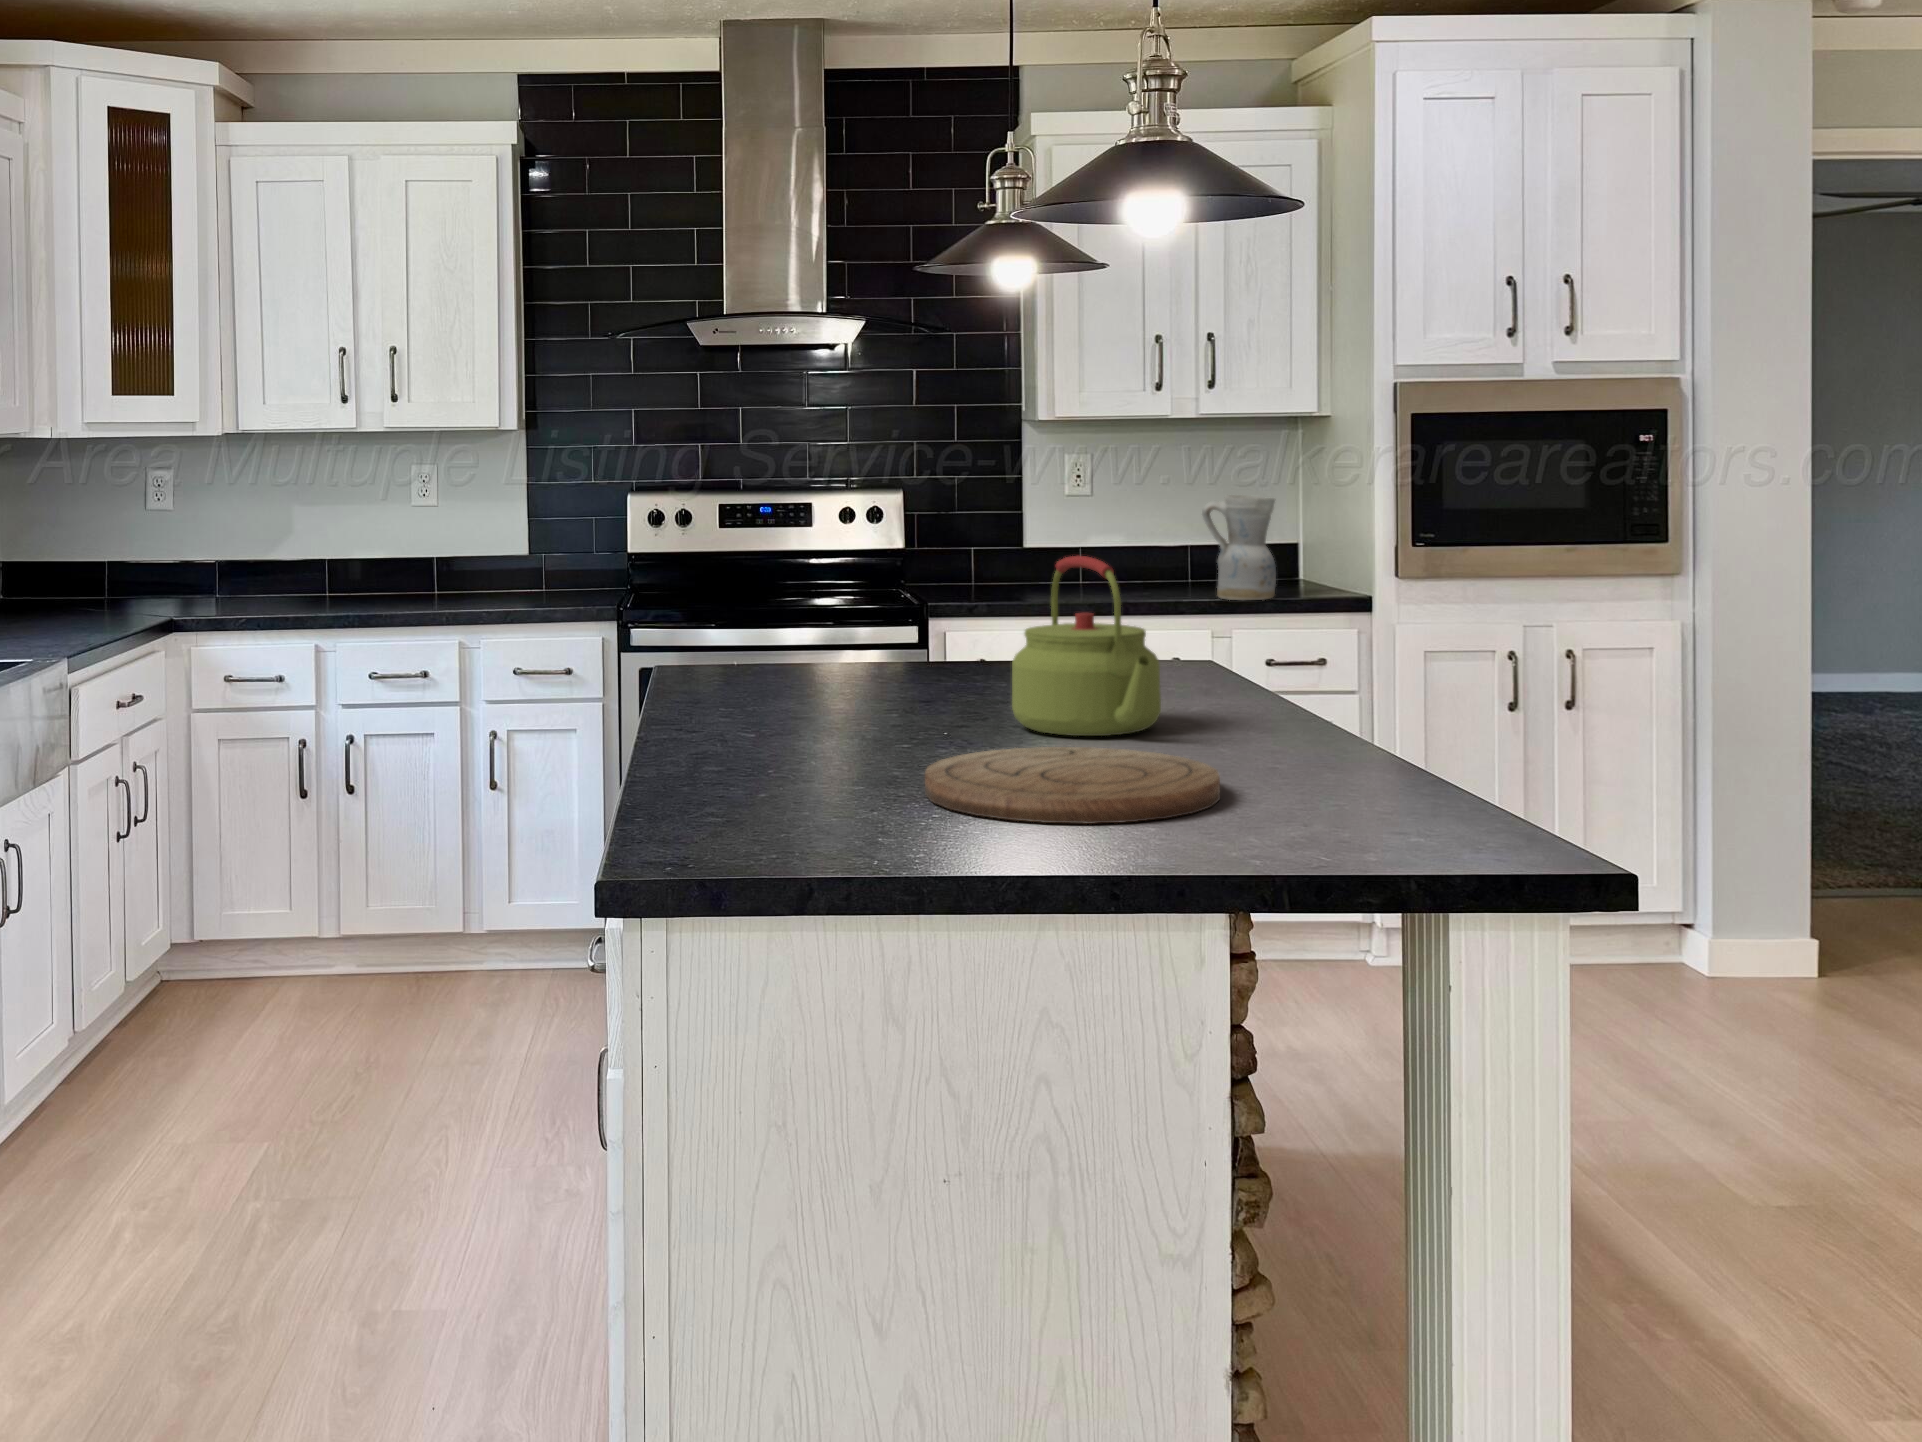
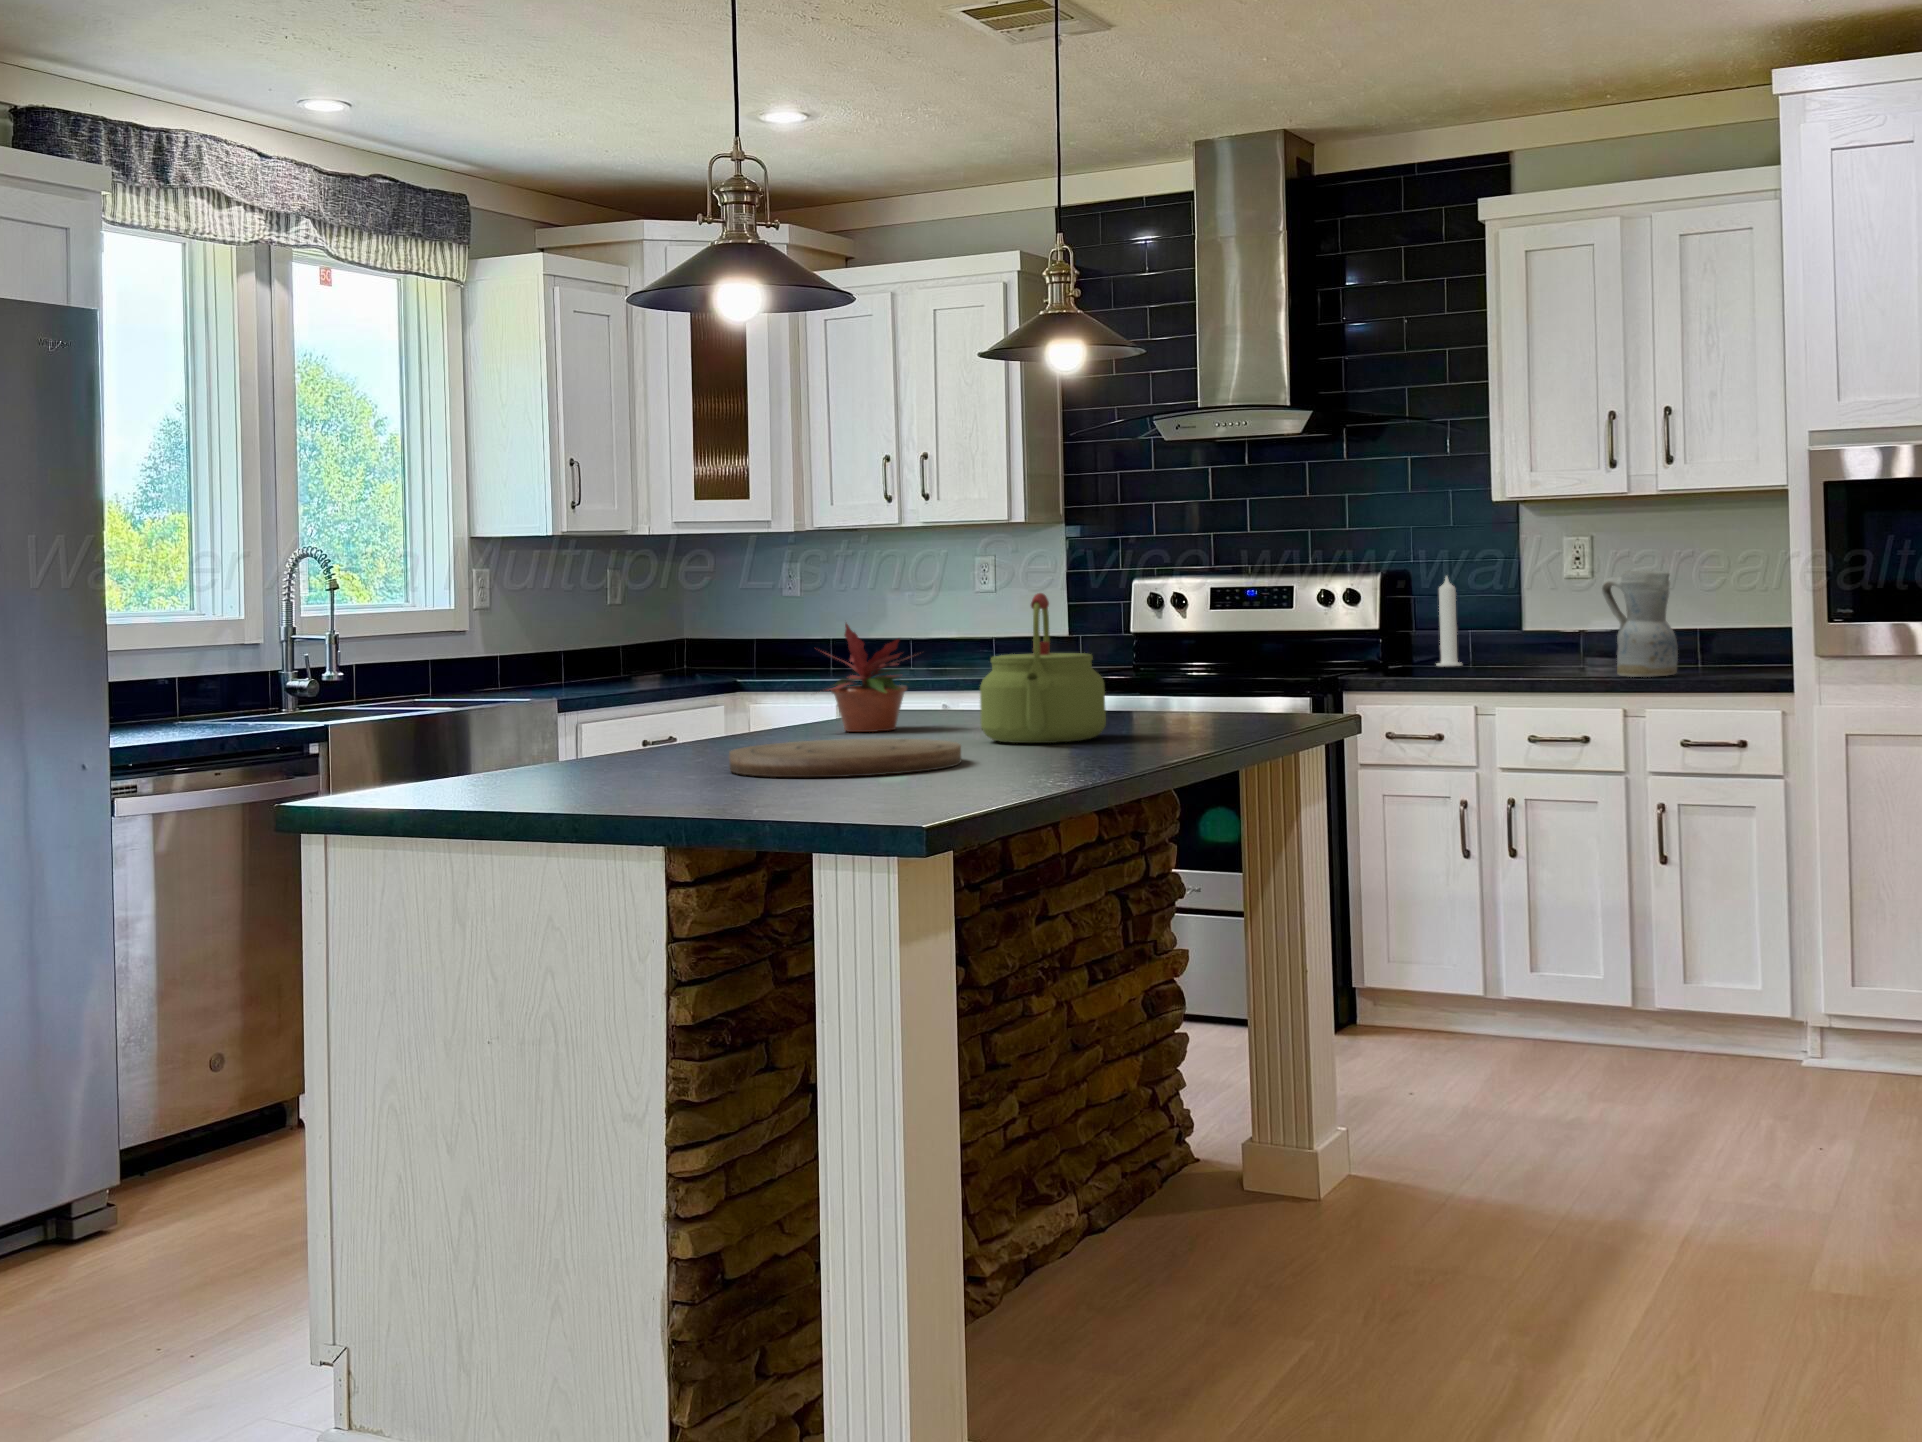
candle: none [952,492,978,585] -> present [1436,576,1462,667]
potted plant: none [703,583,851,720] -> present [825,624,911,732]

